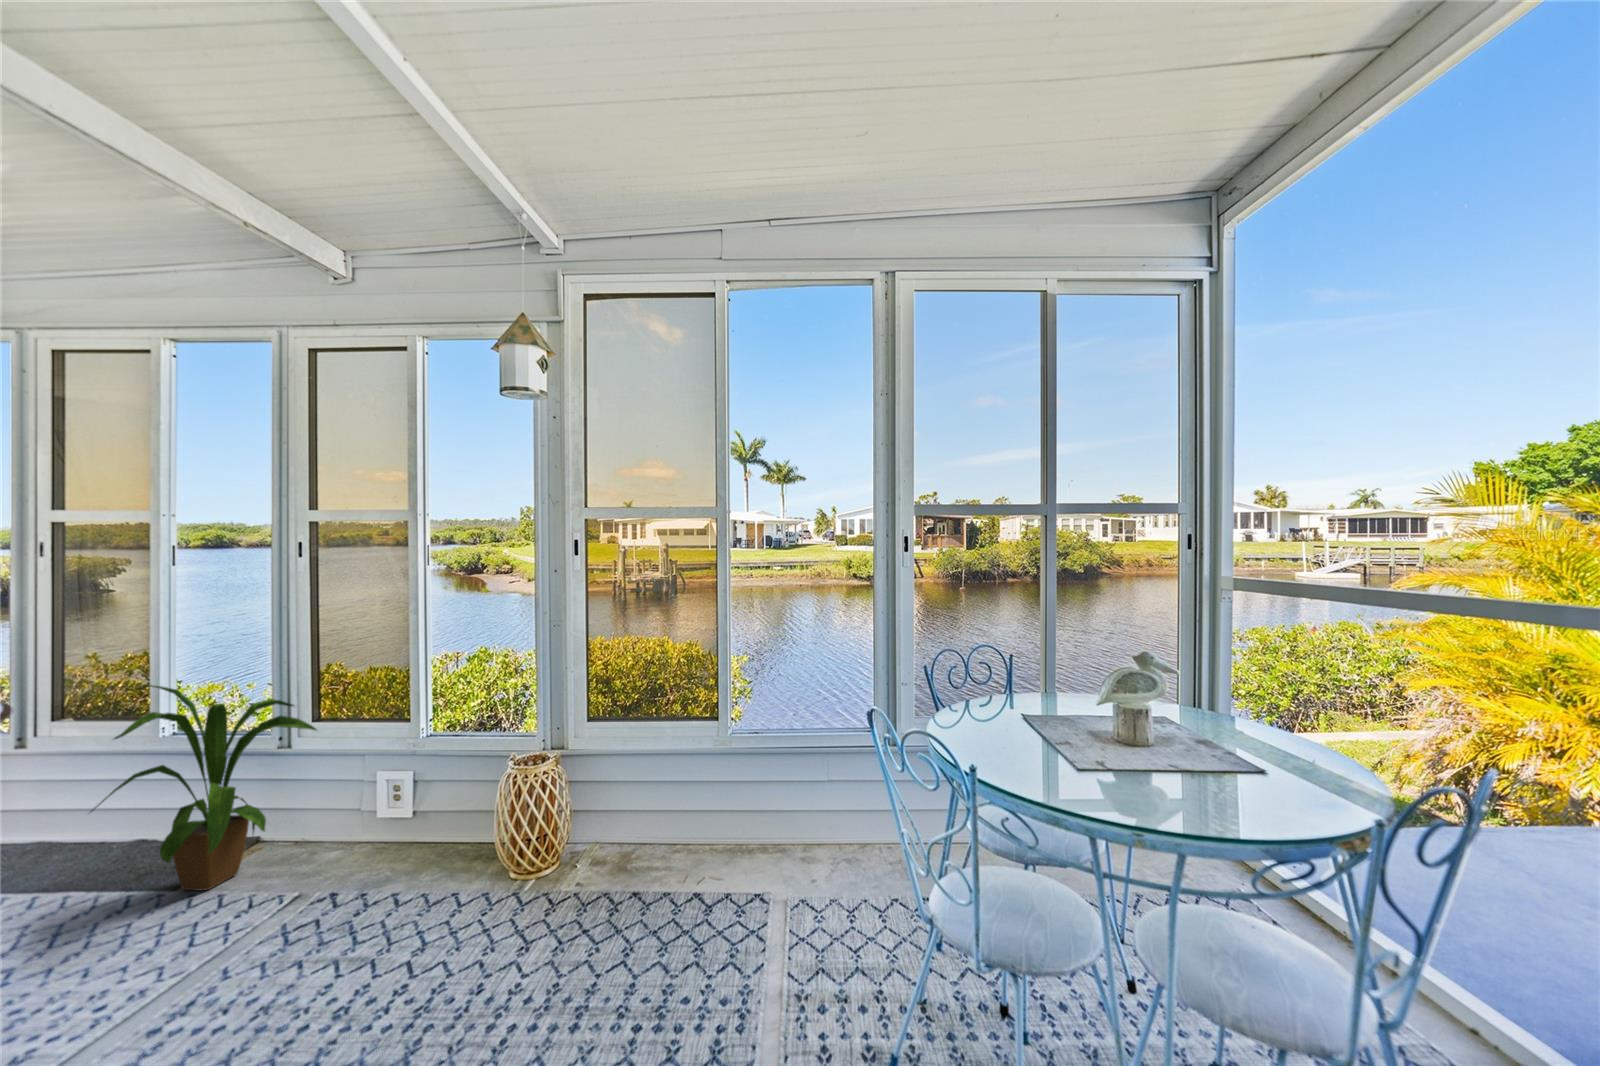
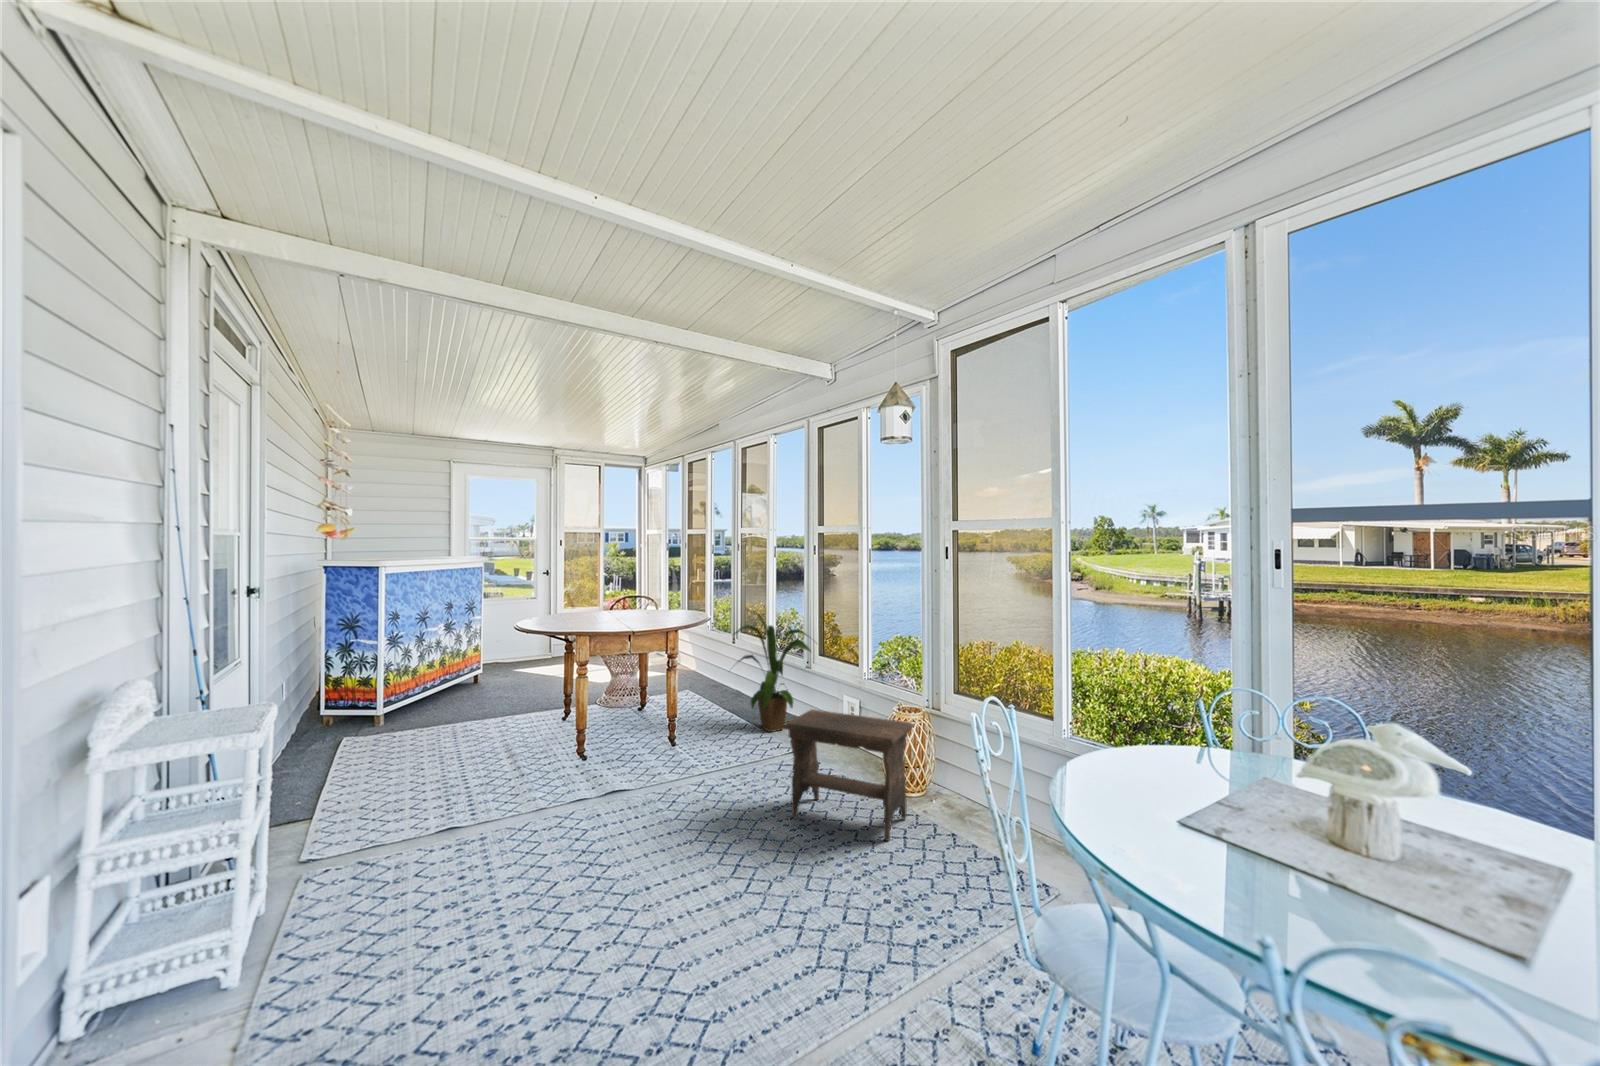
footstool: none [371,782,579,1010] -> present [782,709,914,841]

